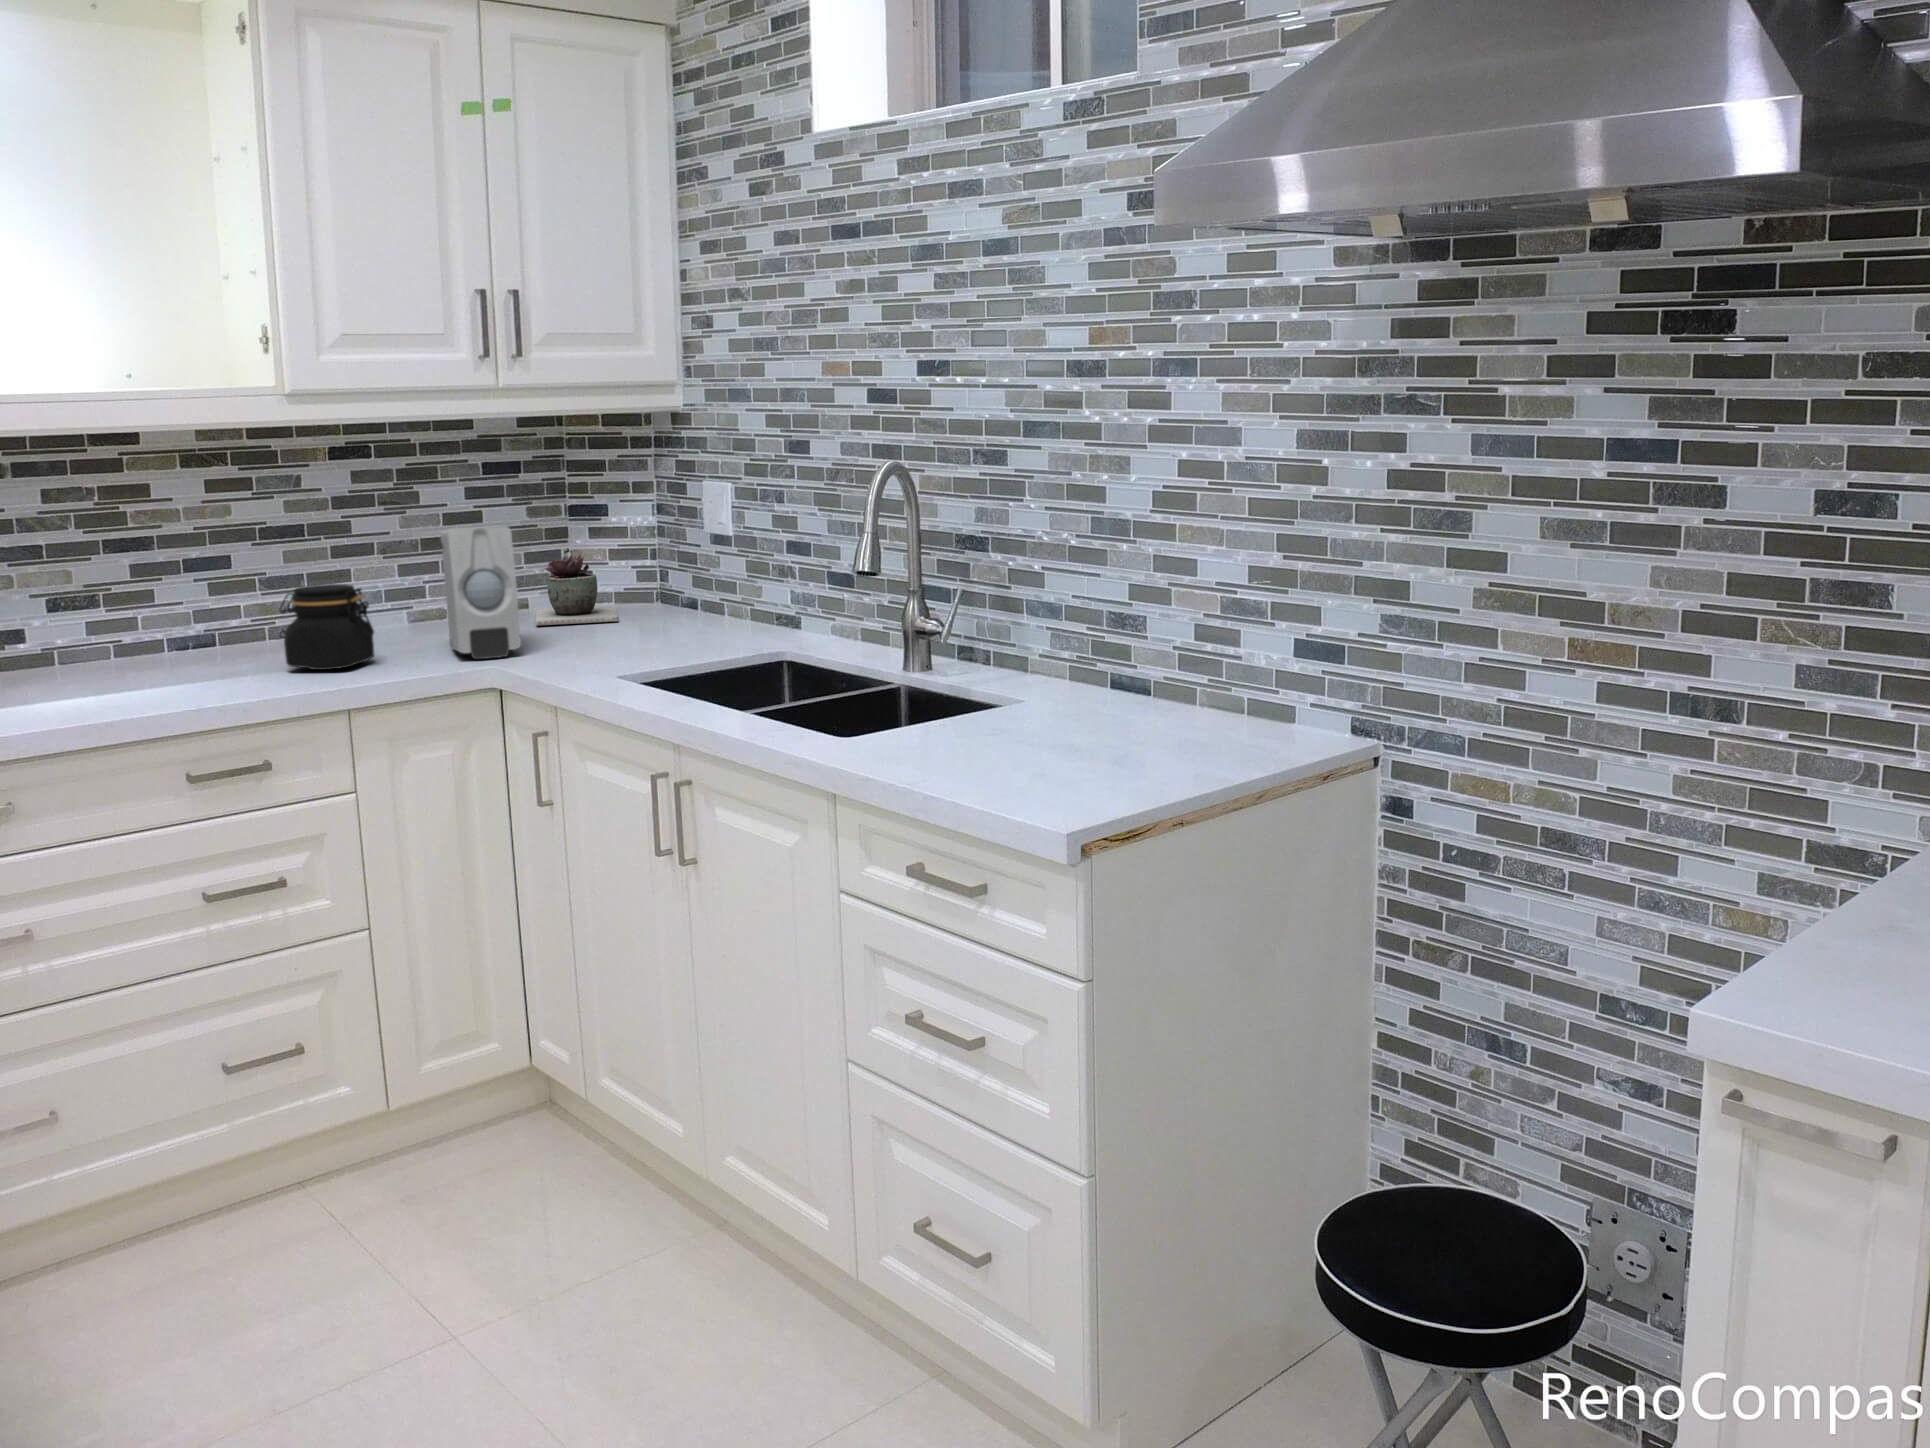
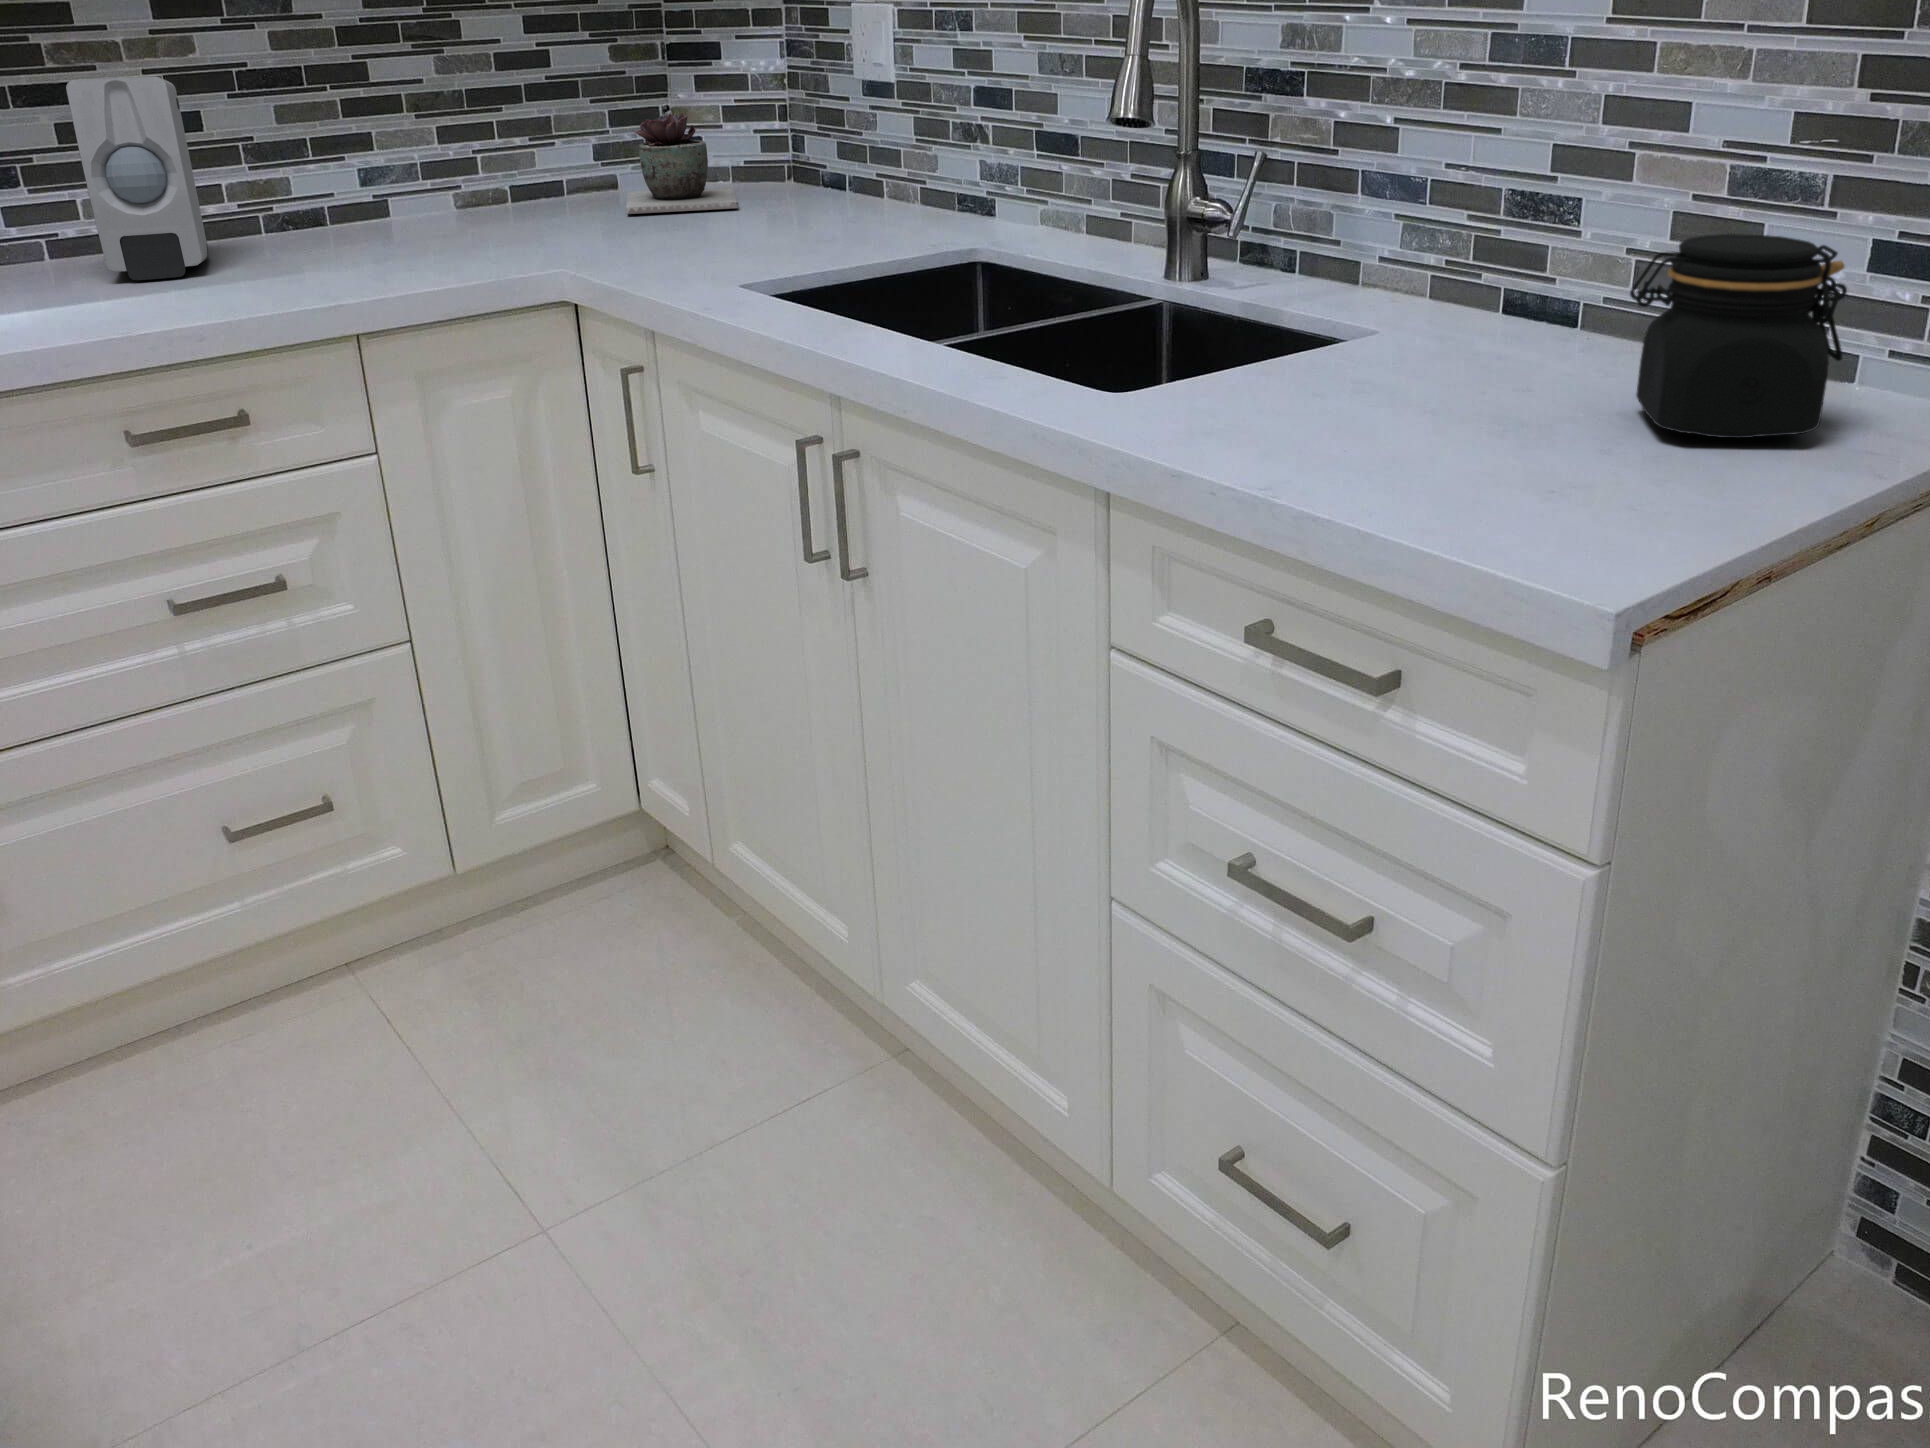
soap dispenser: present [441,526,521,659] -> present [66,76,208,280]
jar: present [279,584,374,670] -> present [1630,234,1847,438]

